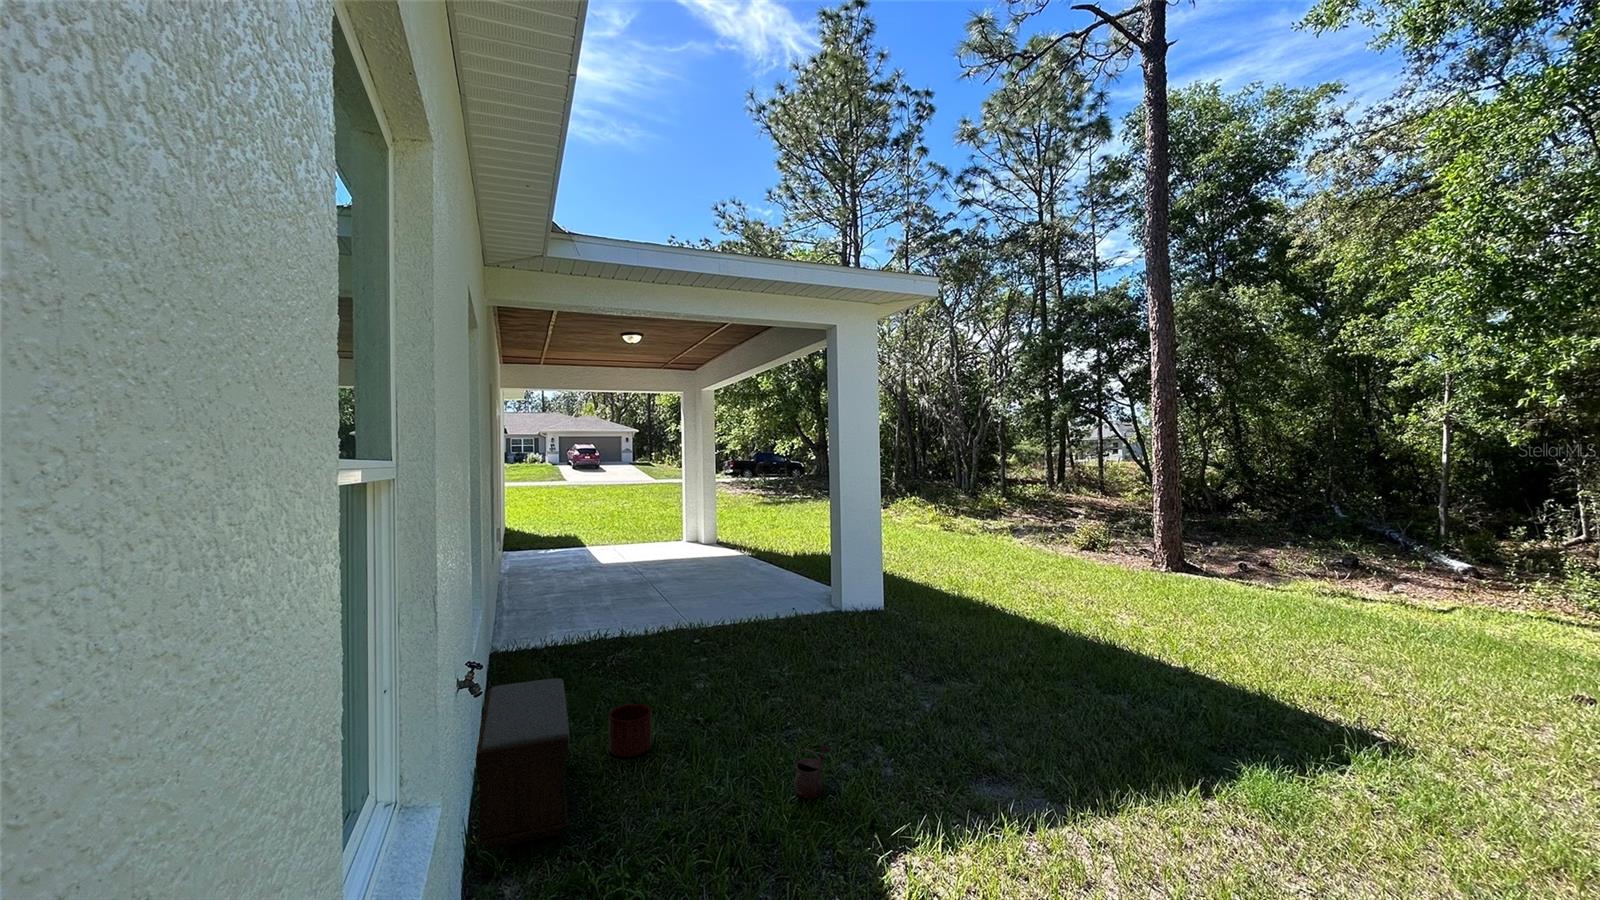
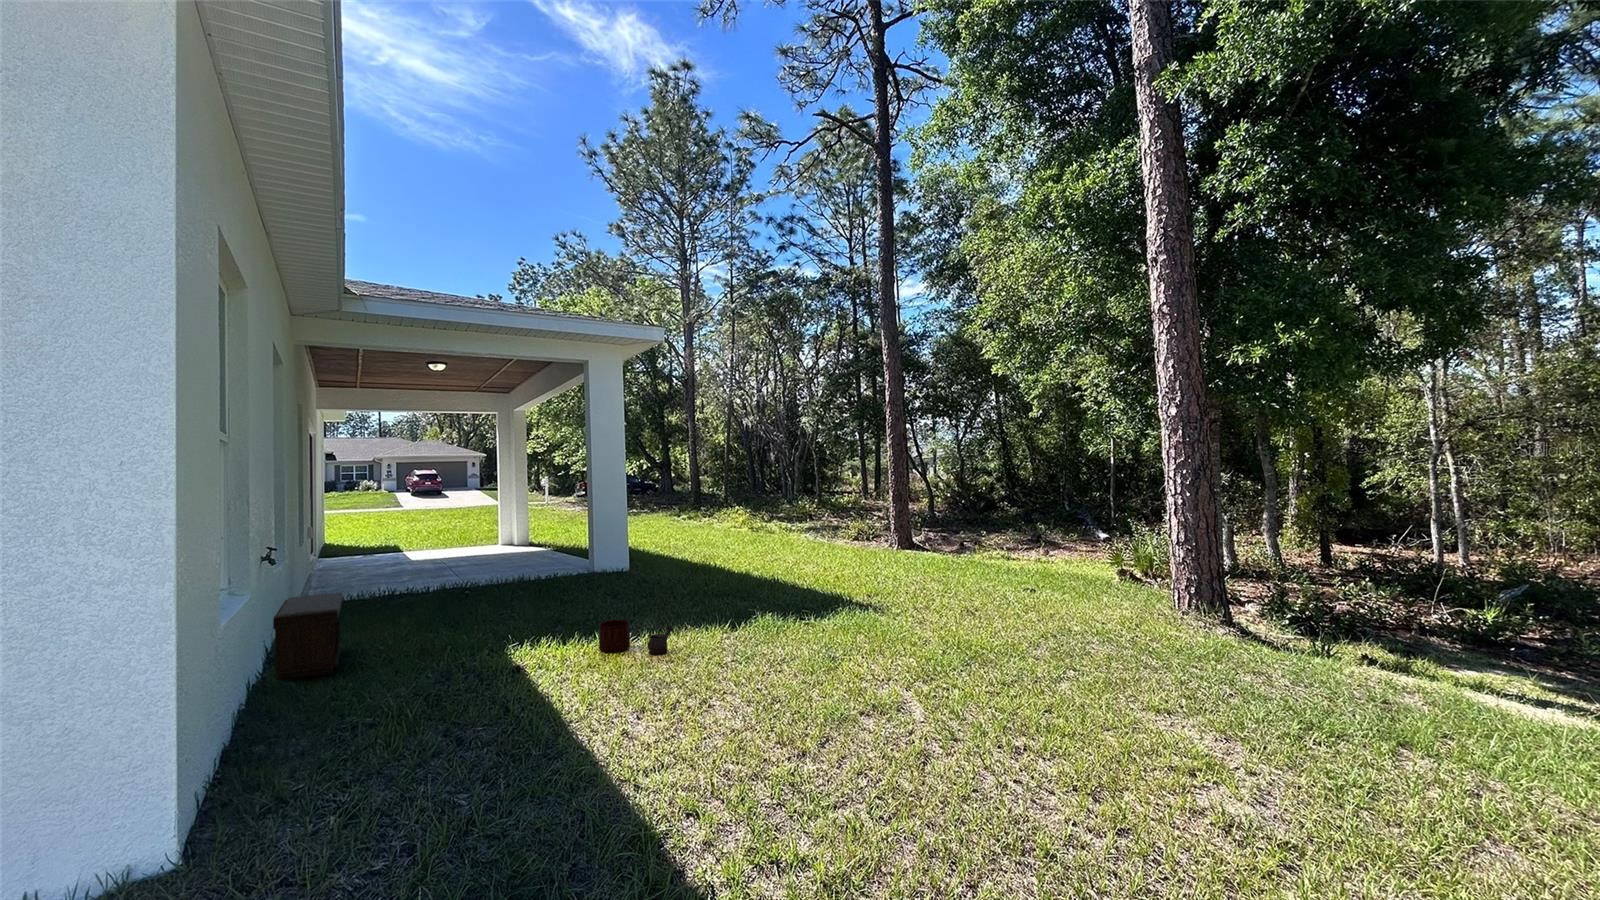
planter: present [609,704,652,757] -> present [599,620,630,653]
watering can: present [794,745,831,798] -> present [648,626,673,655]

